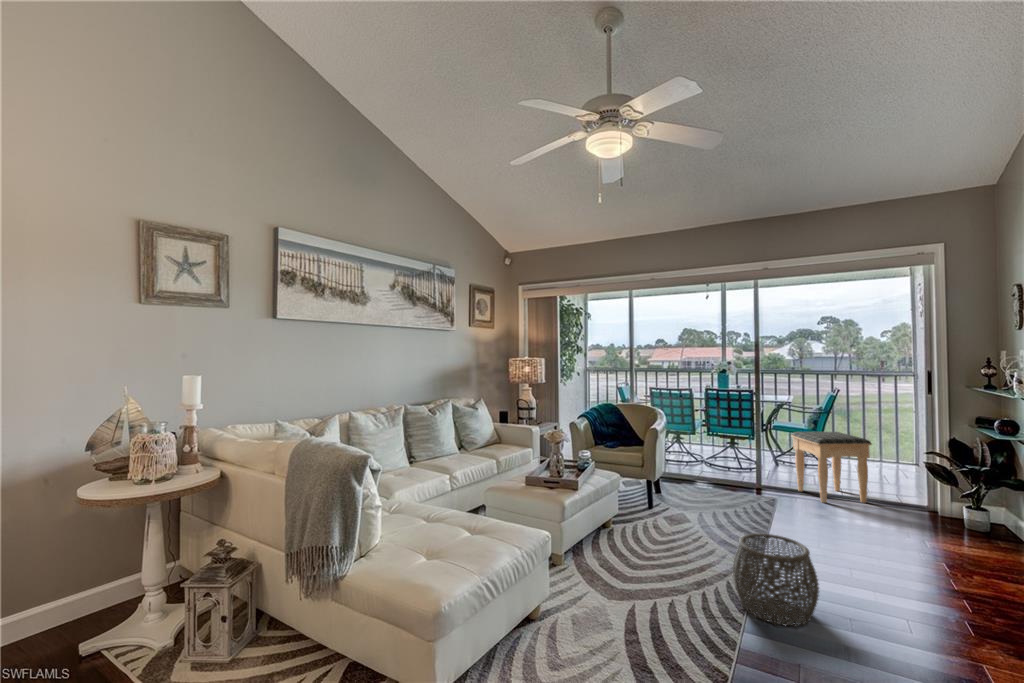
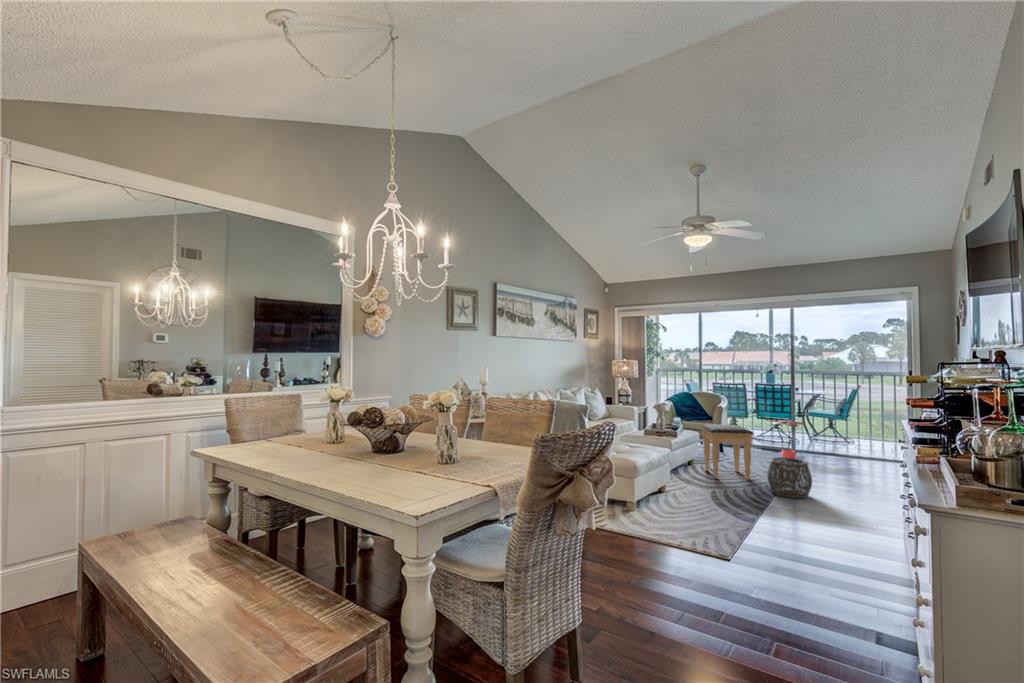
footstool: present [791,432,872,503] -> present [701,424,754,480]
potted plant: none [731,444,776,504] -> present [773,420,803,458]

